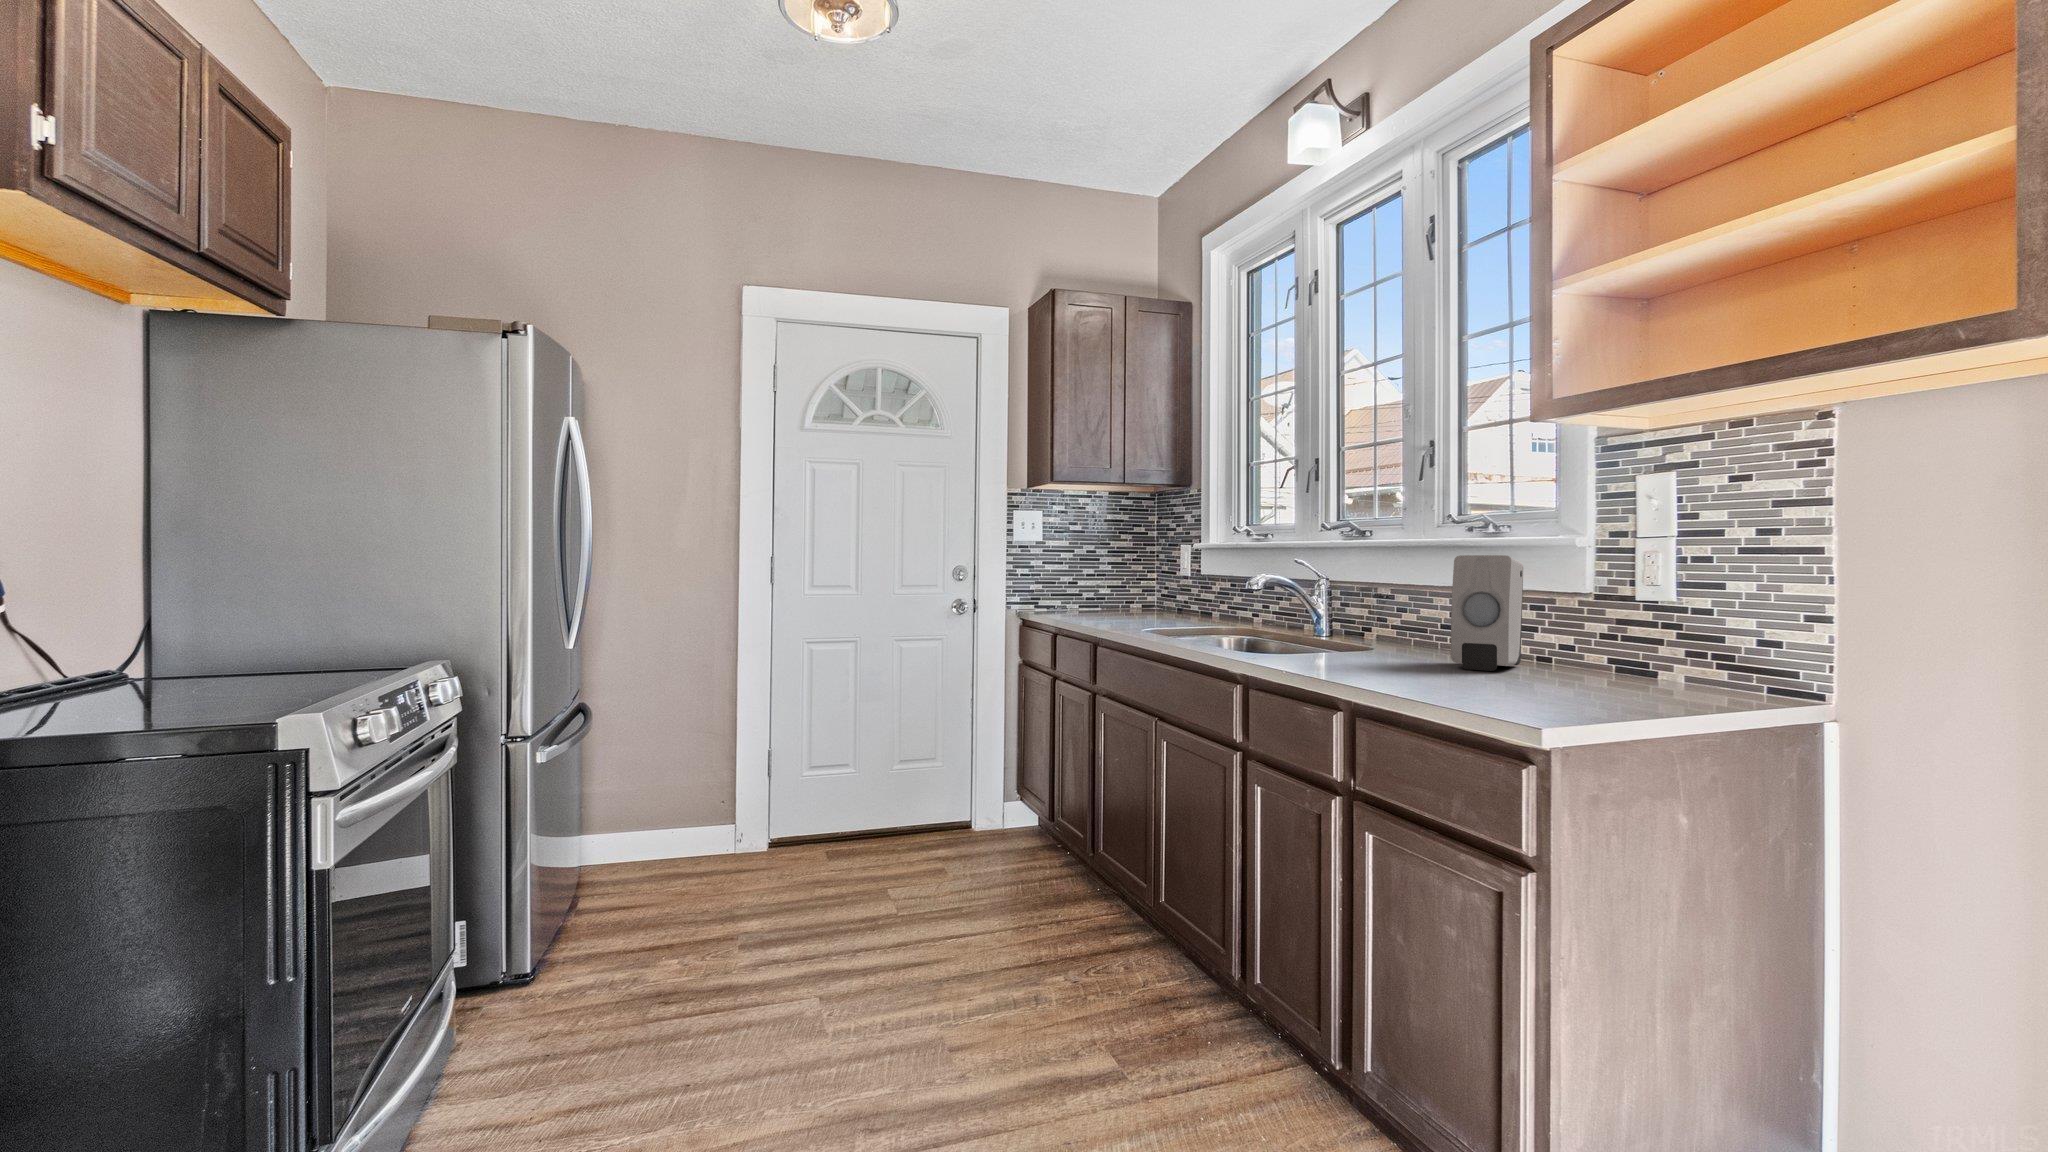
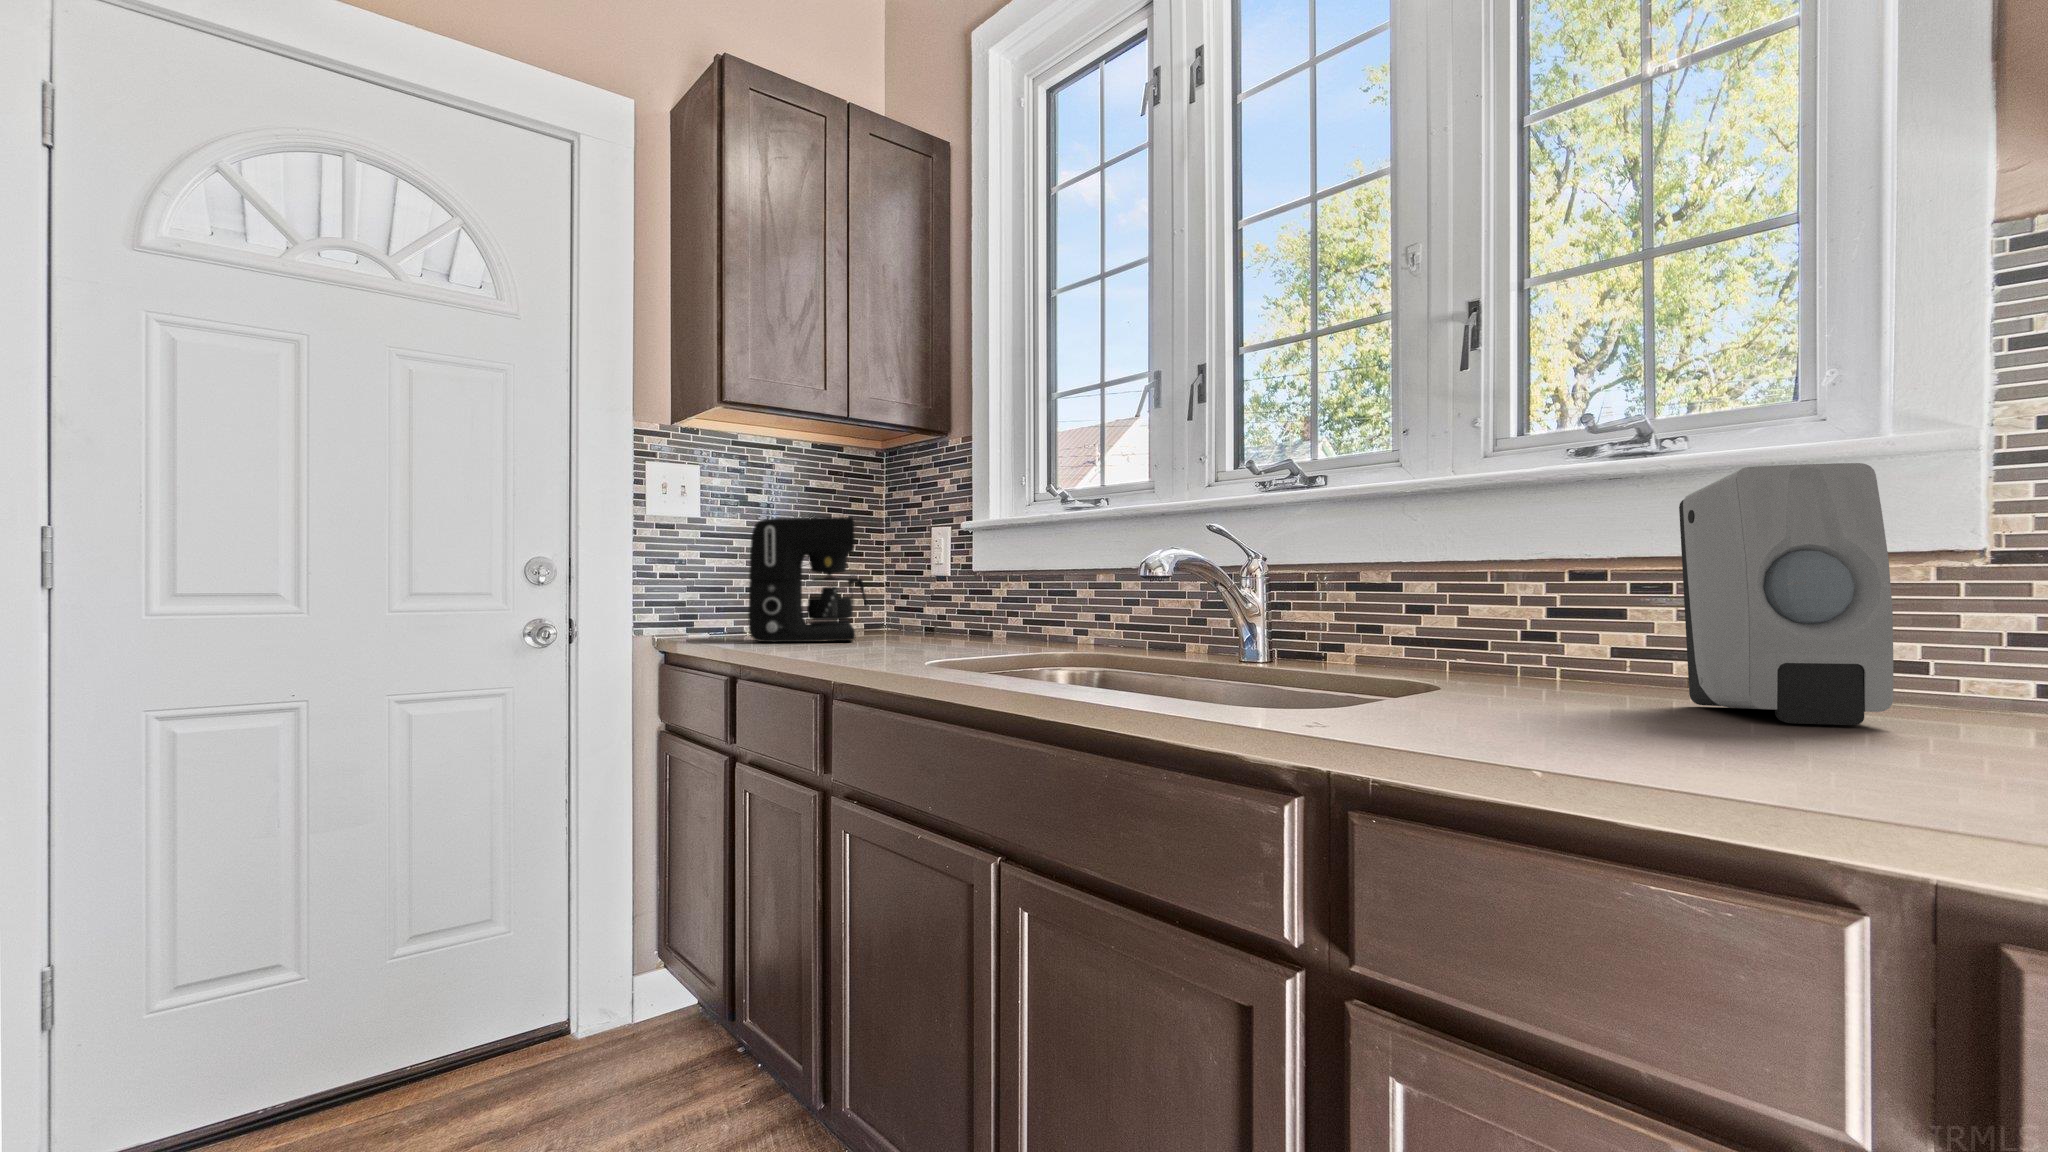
coffee maker: none [1069,541,1140,615] -> present [748,517,867,642]

